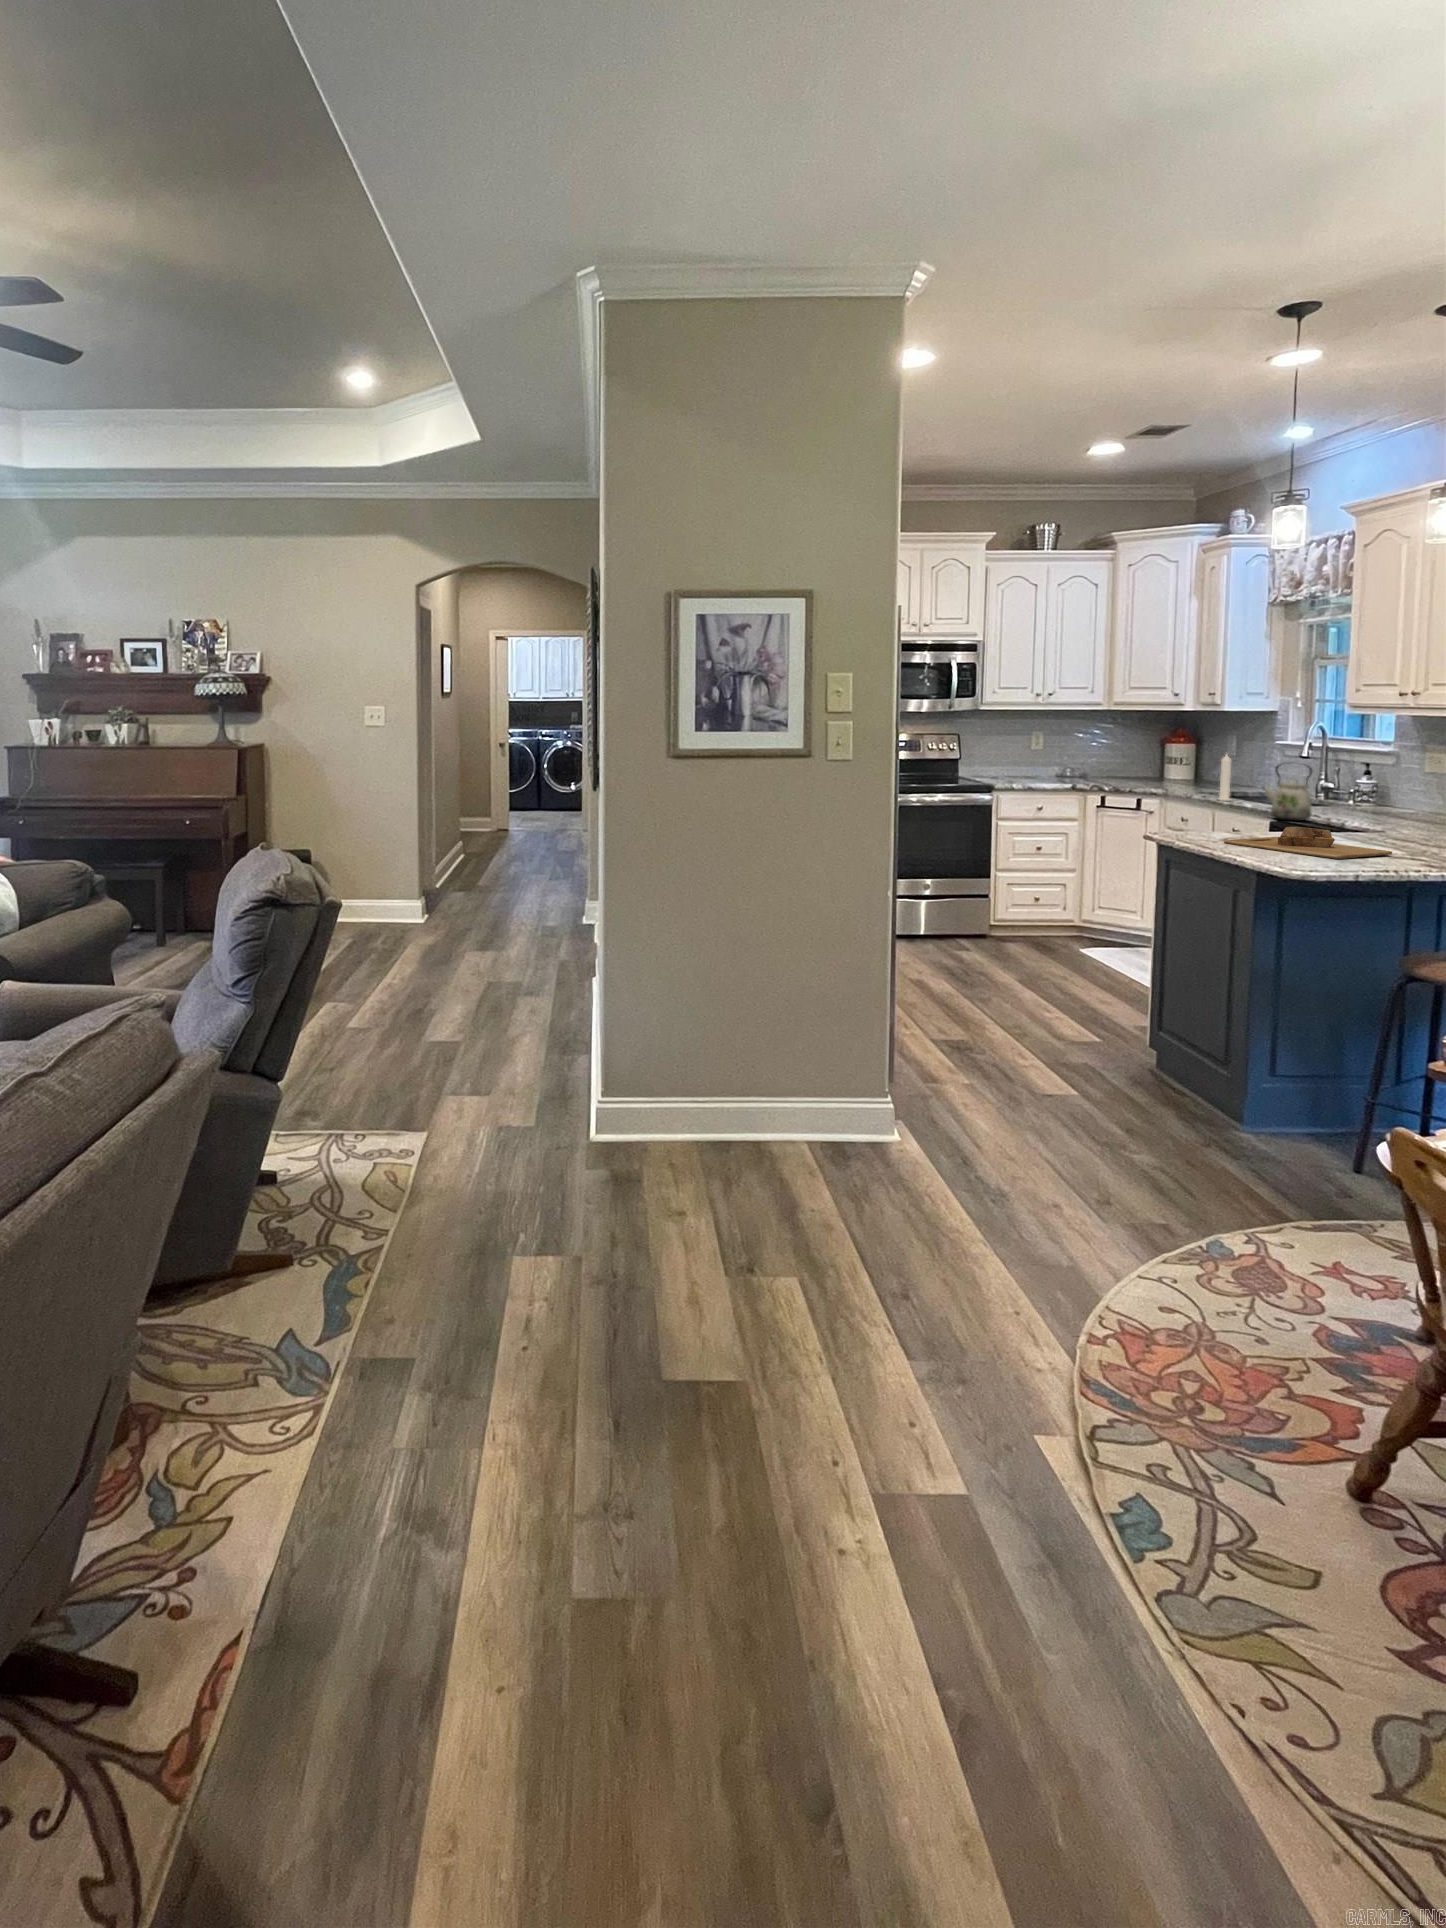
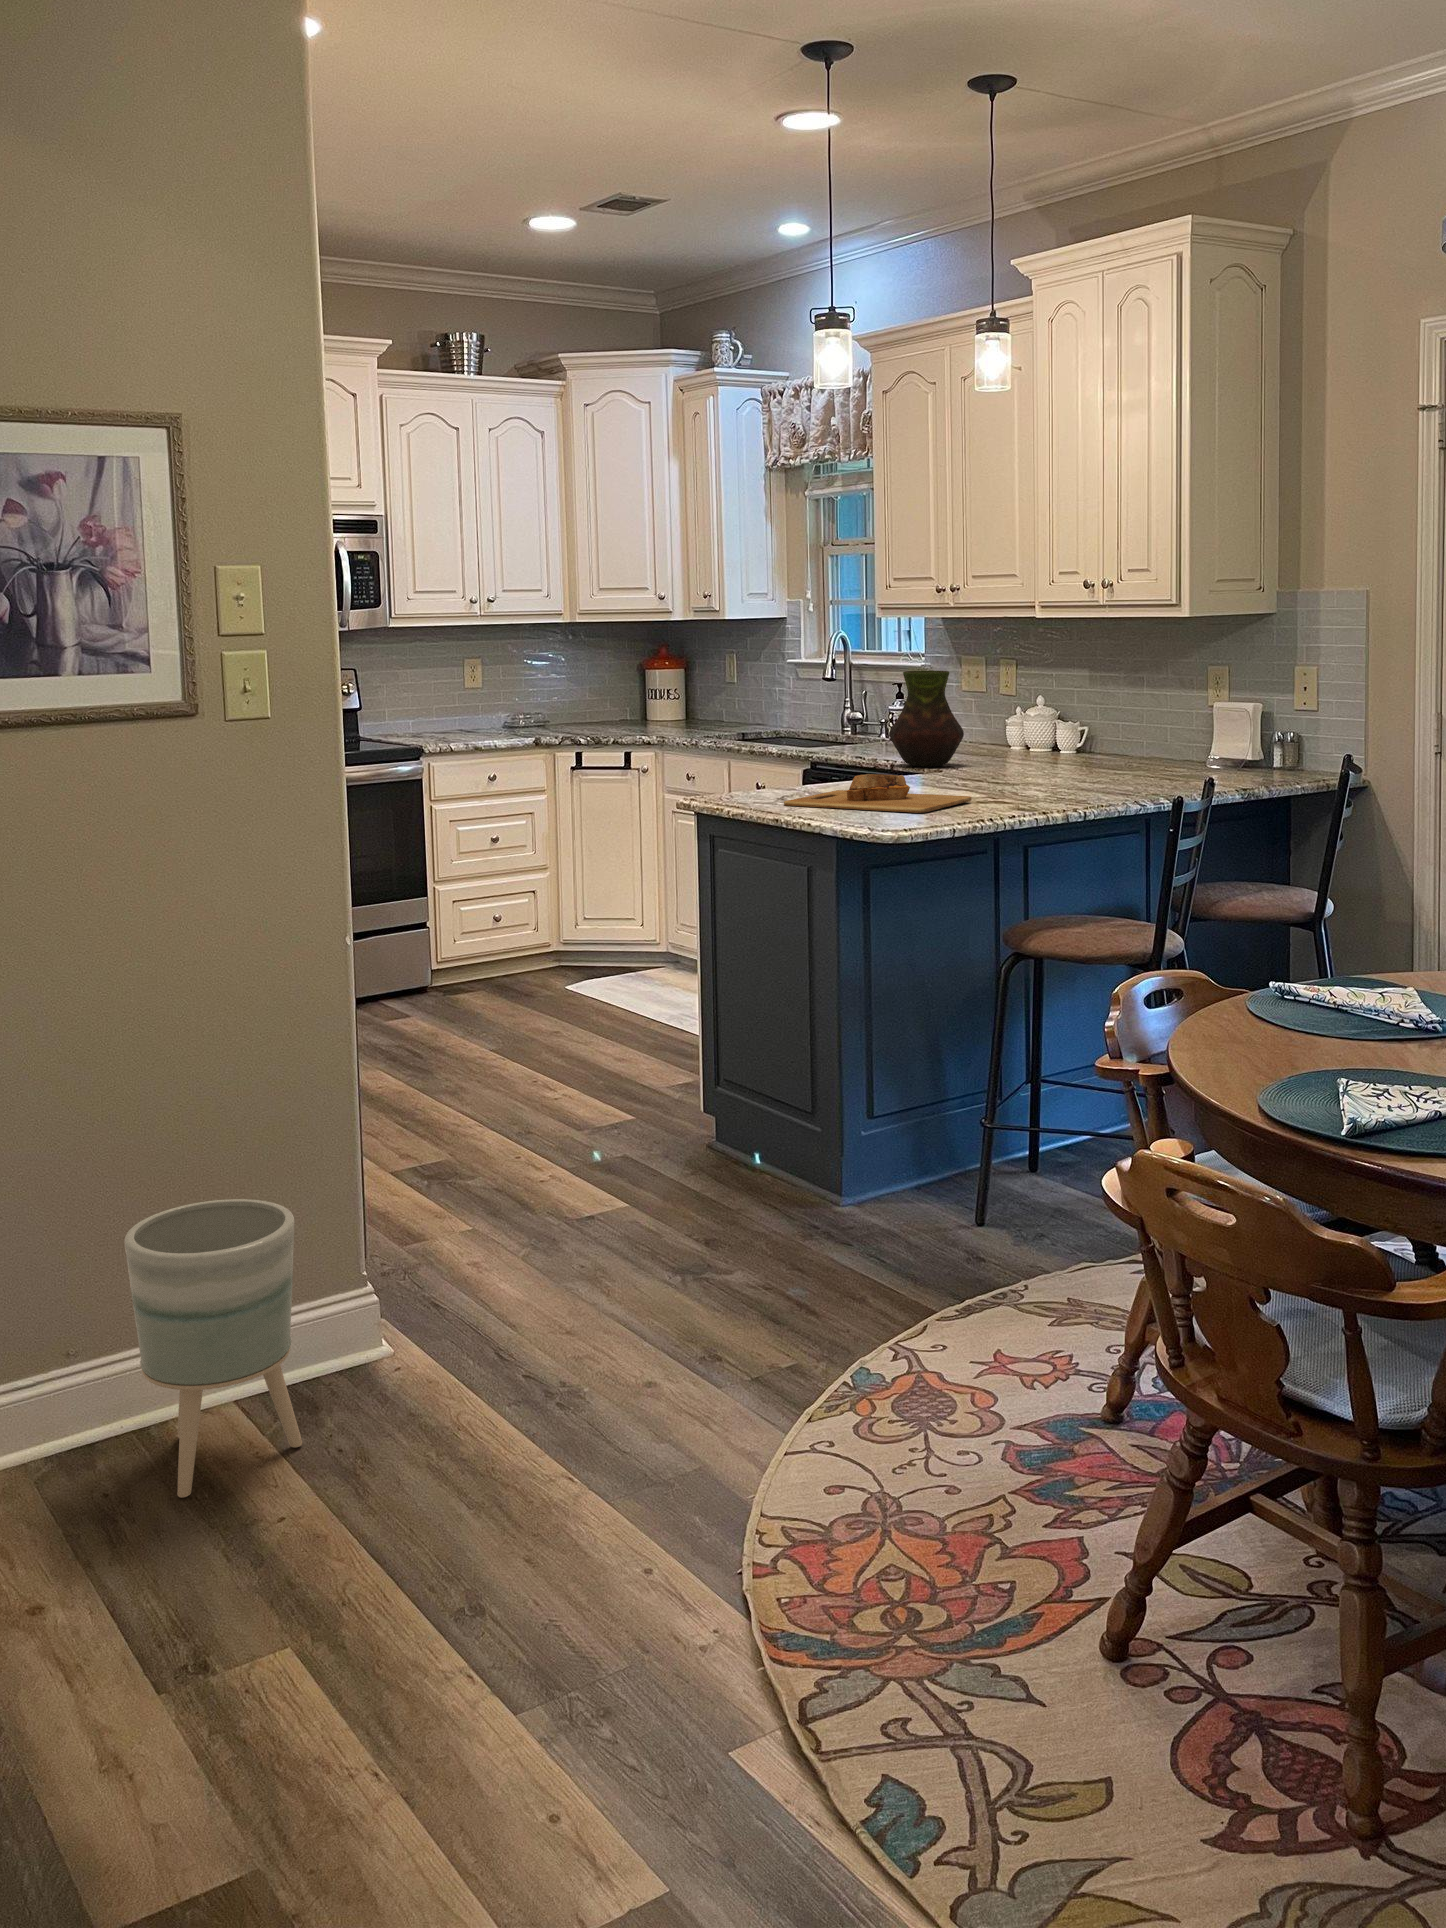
candle: present [1218,754,1231,801] -> none [728,678,747,747]
vase: none [1345,754,1415,827] -> present [889,671,964,767]
kettle: present [1262,765,1312,821] -> none [793,687,855,767]
planter: none [747,1024,838,1181] -> present [124,1199,302,1498]

